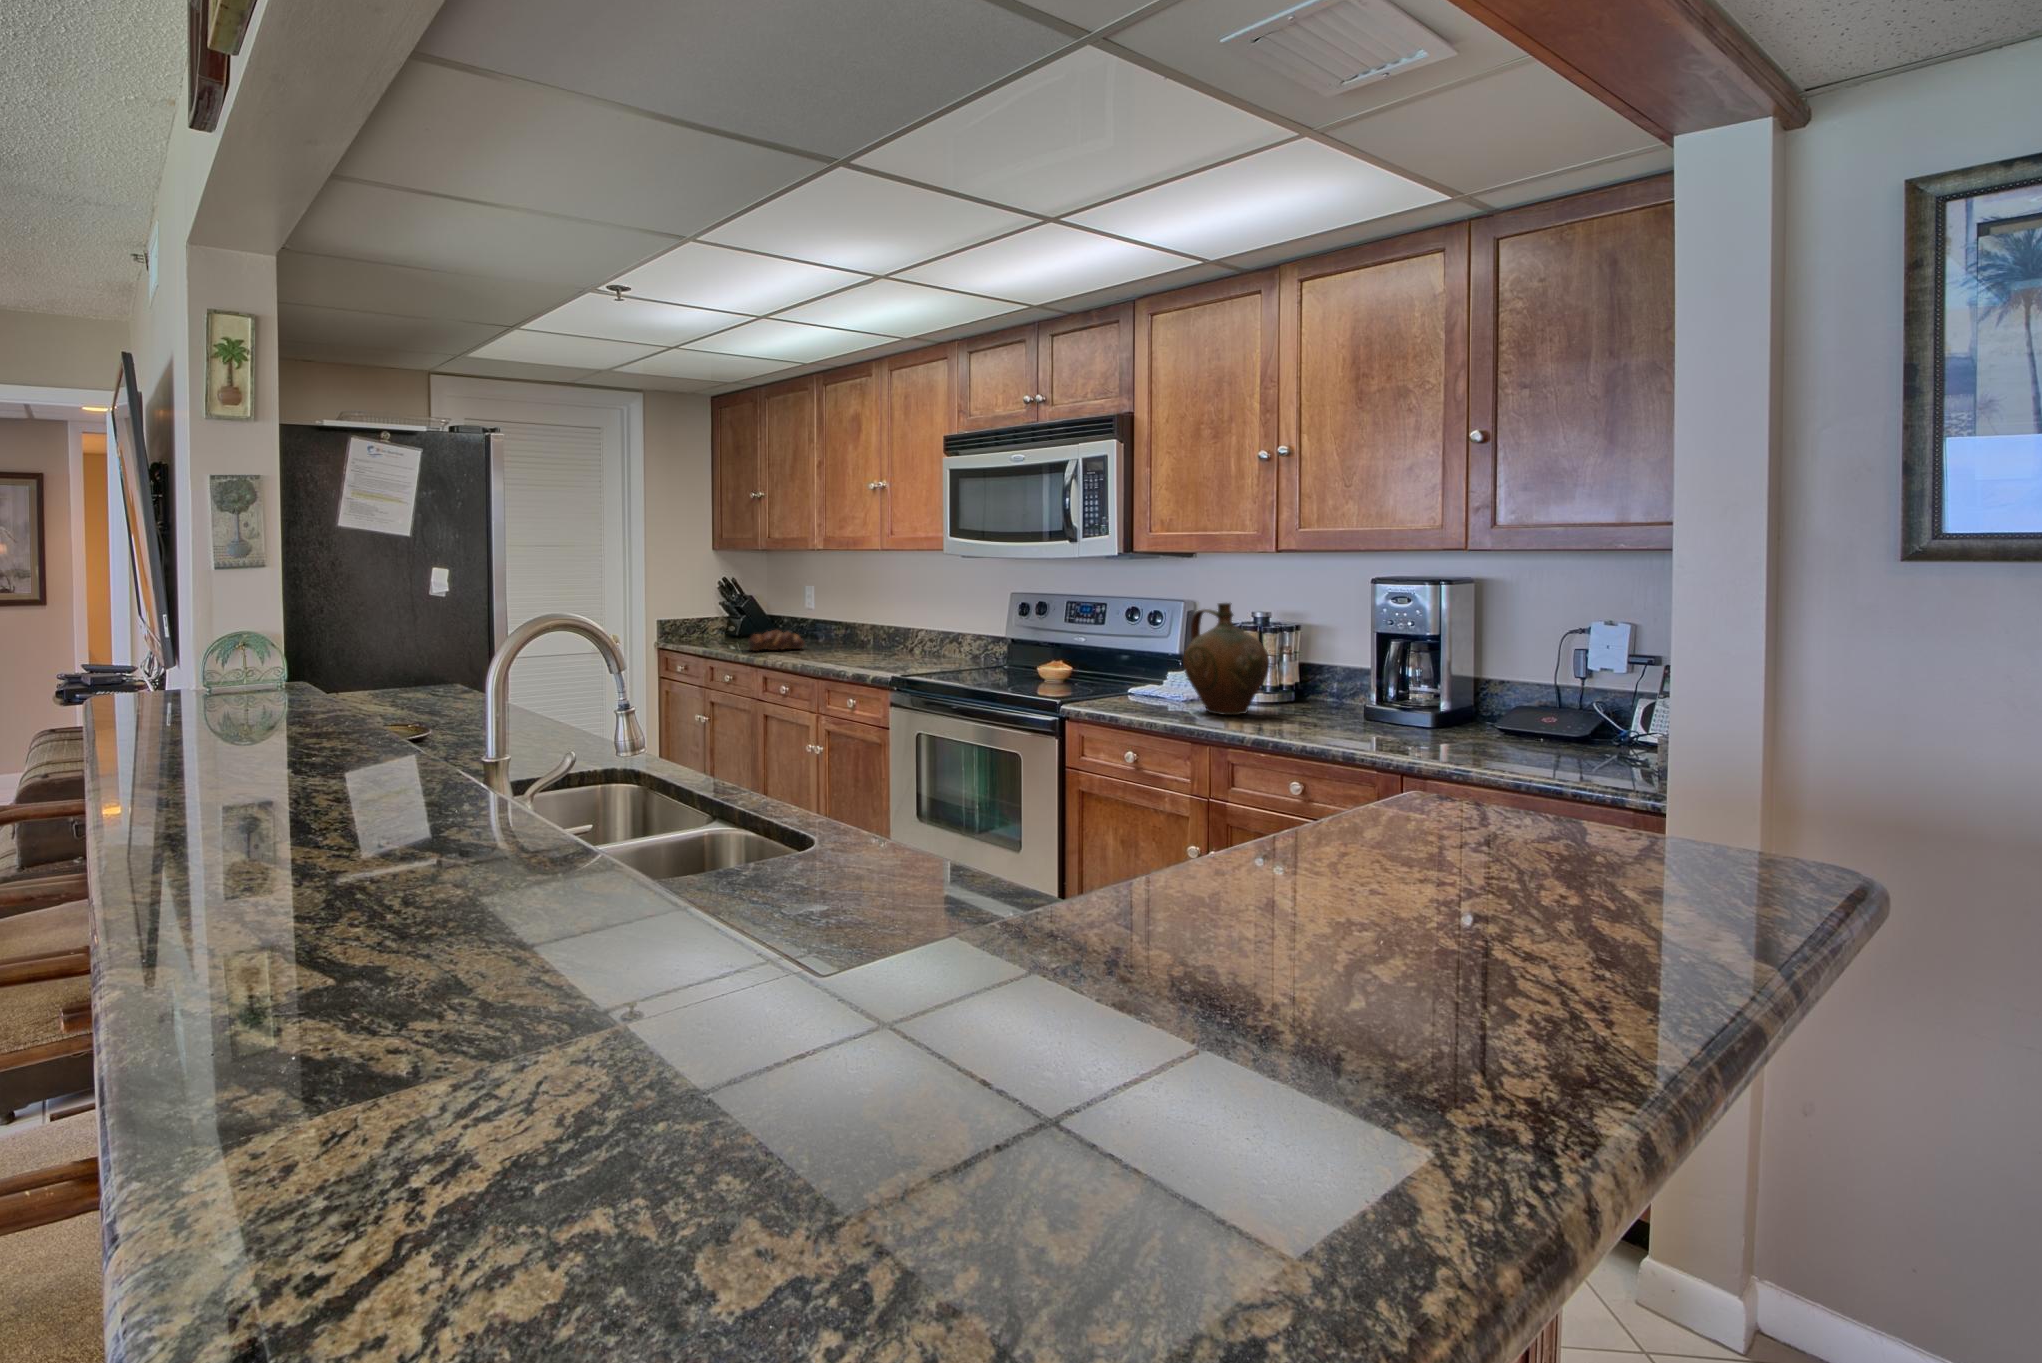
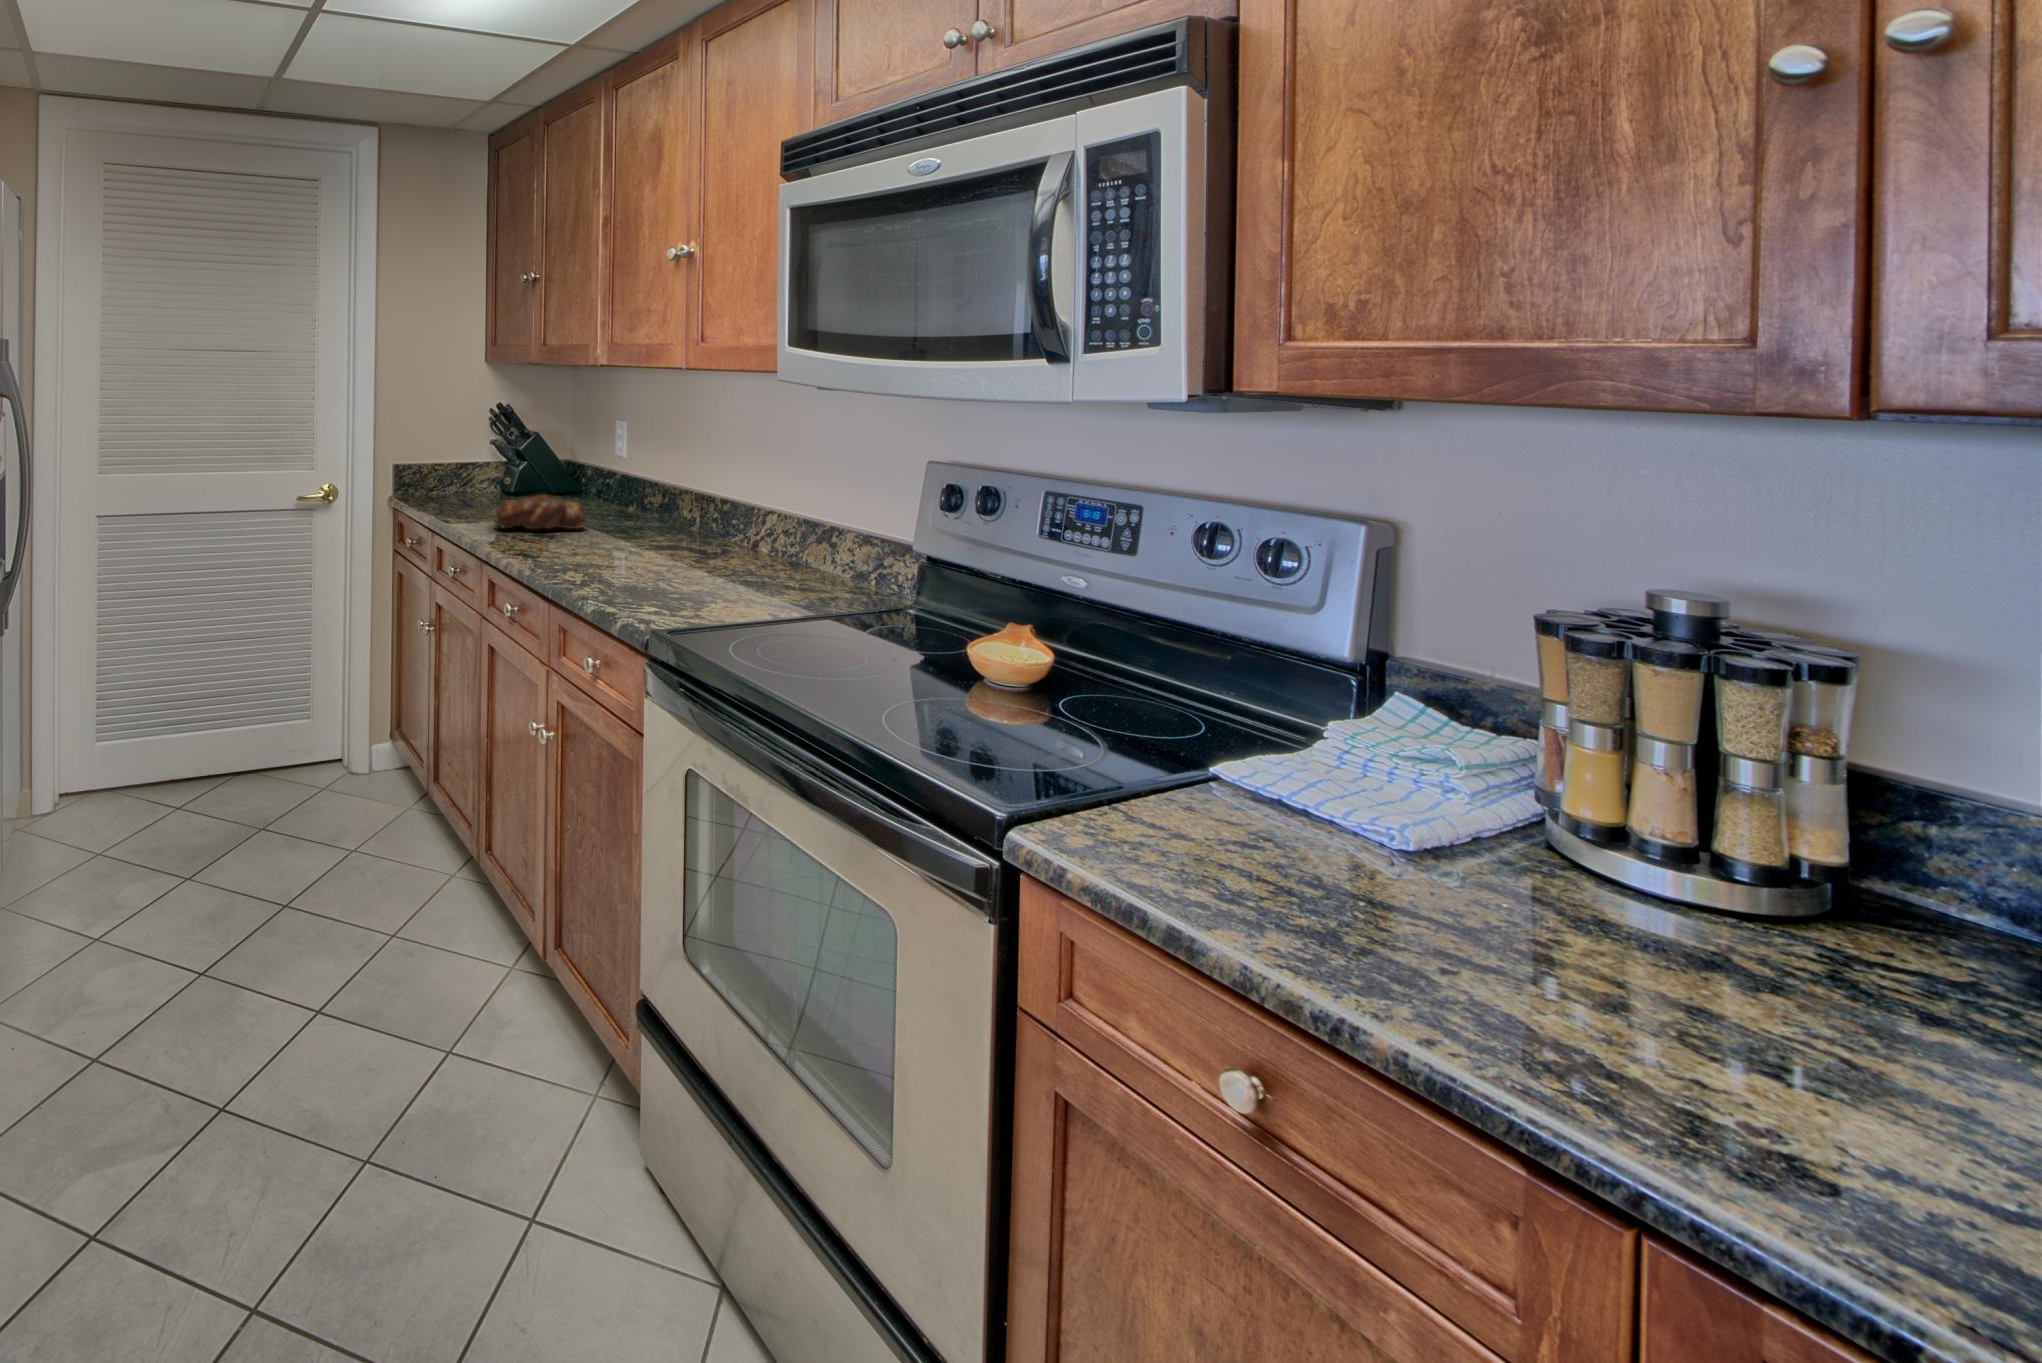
ceramic jug: present [1183,603,1270,715] -> none [1443,587,1856,1024]

